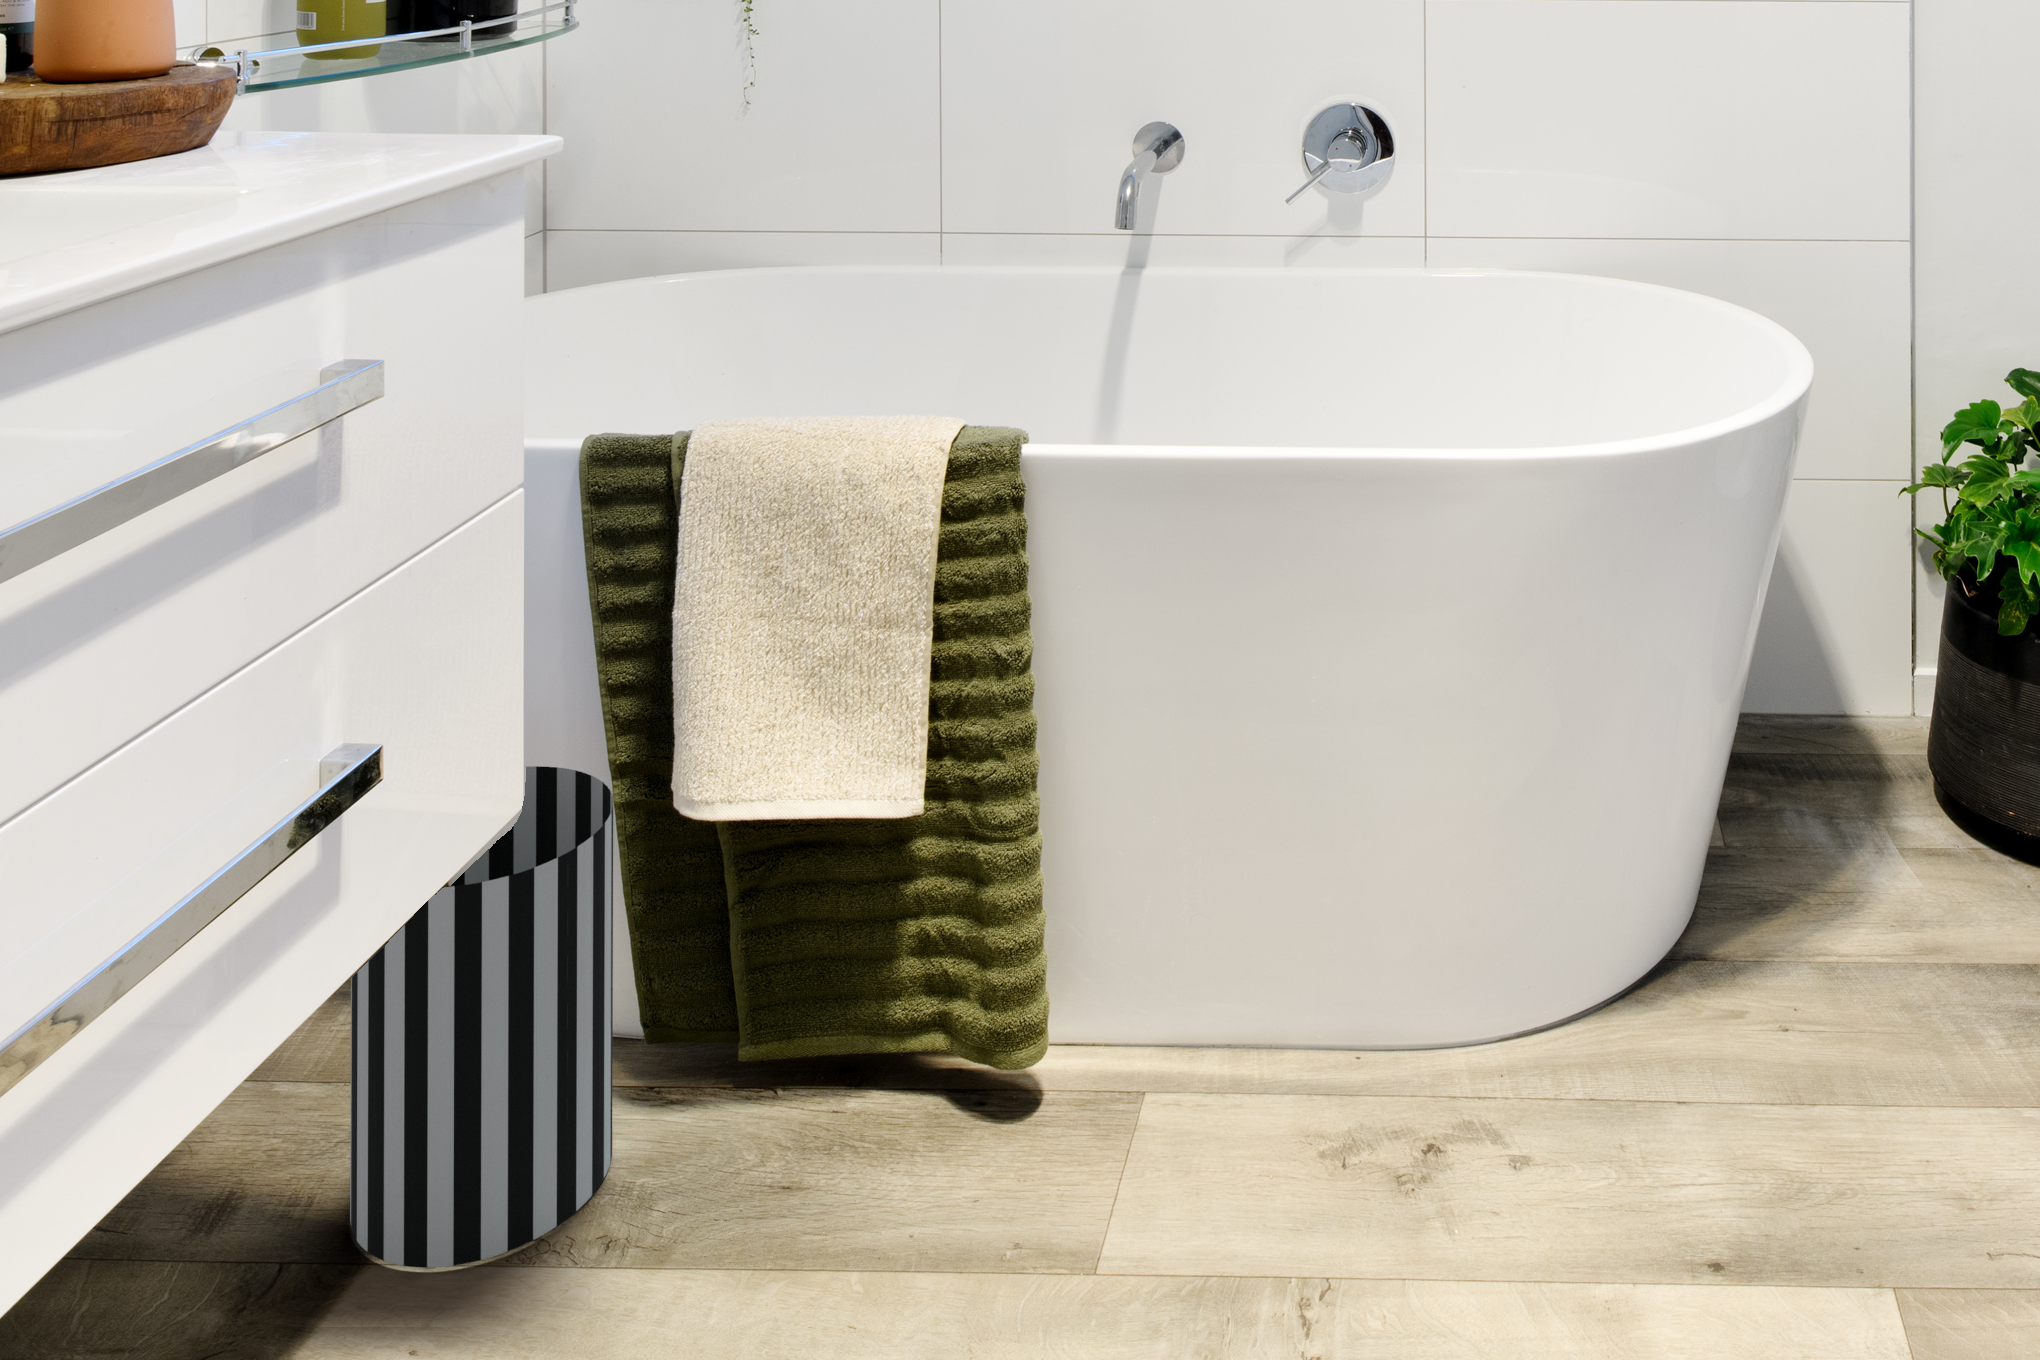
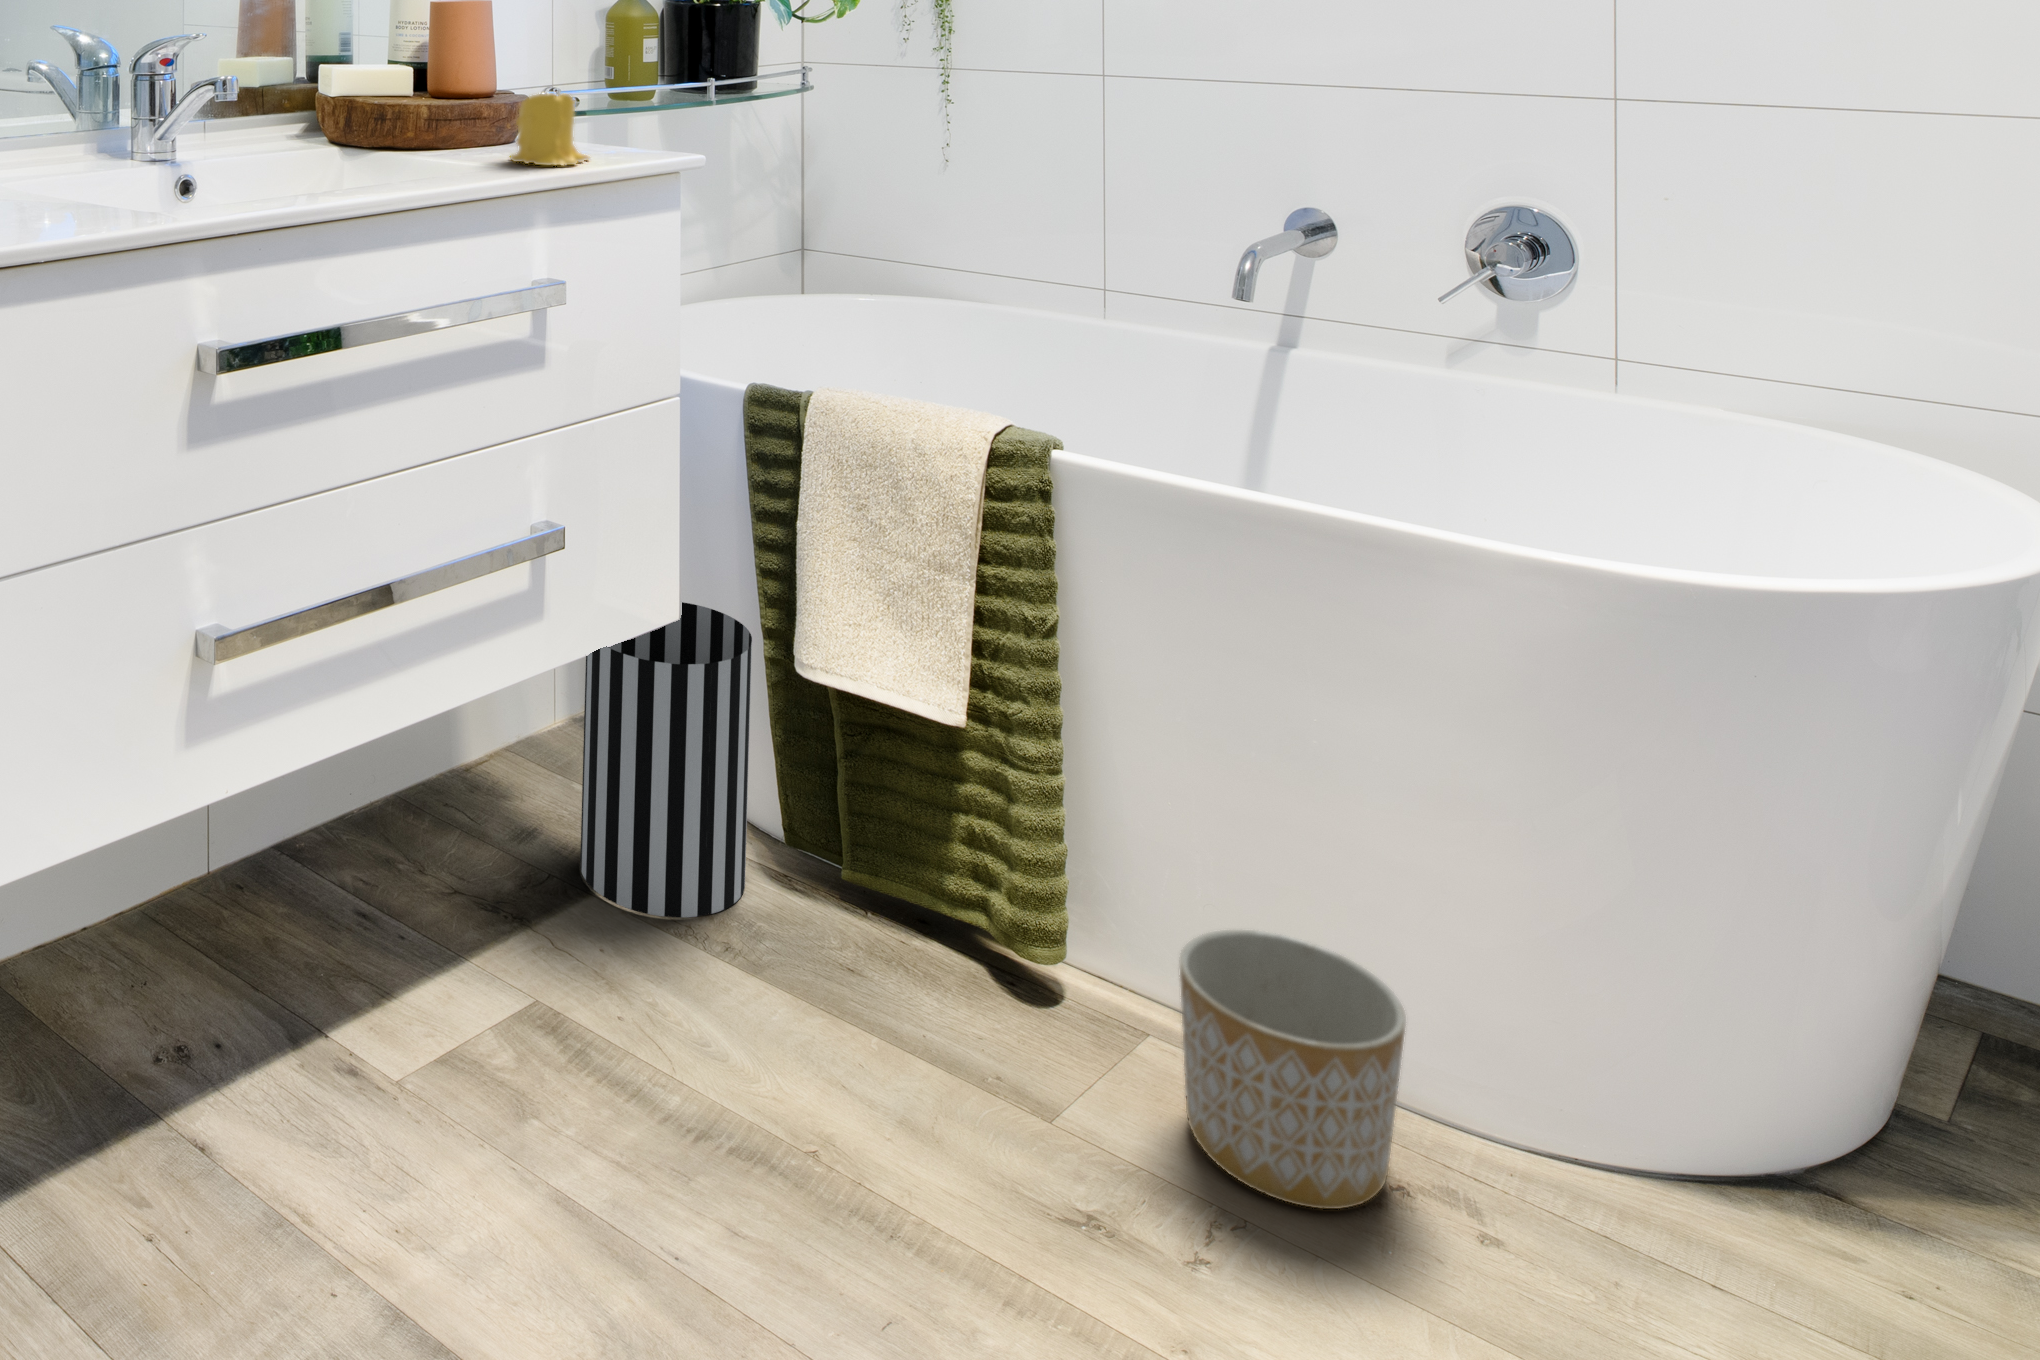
candle: none [225,41,370,168] -> present [511,93,589,166]
planter: none [1213,929,1445,1255] -> present [1180,930,1406,1209]

